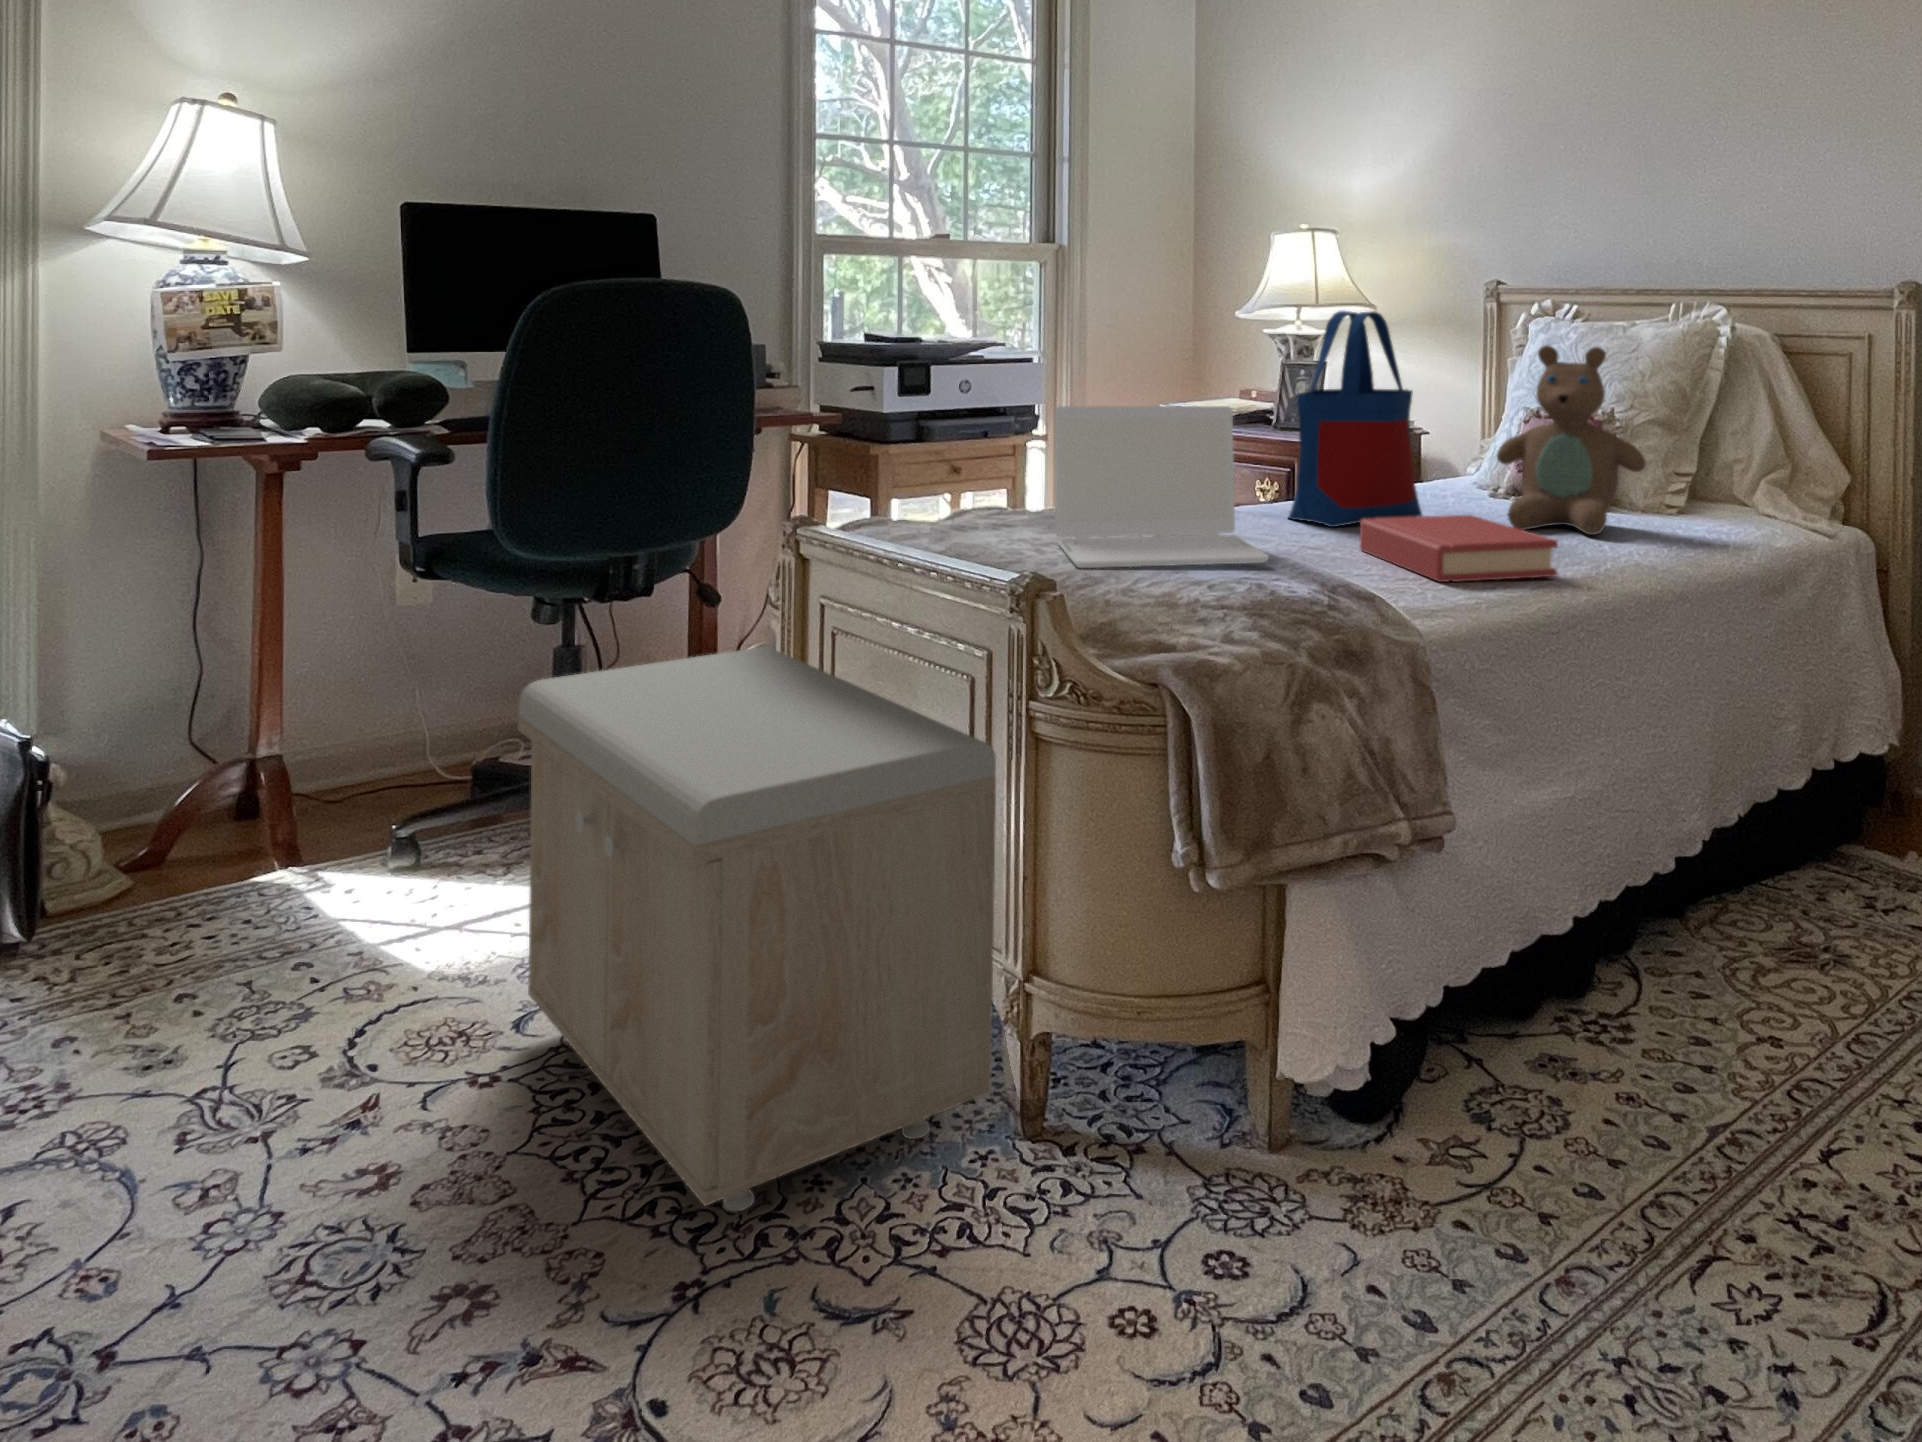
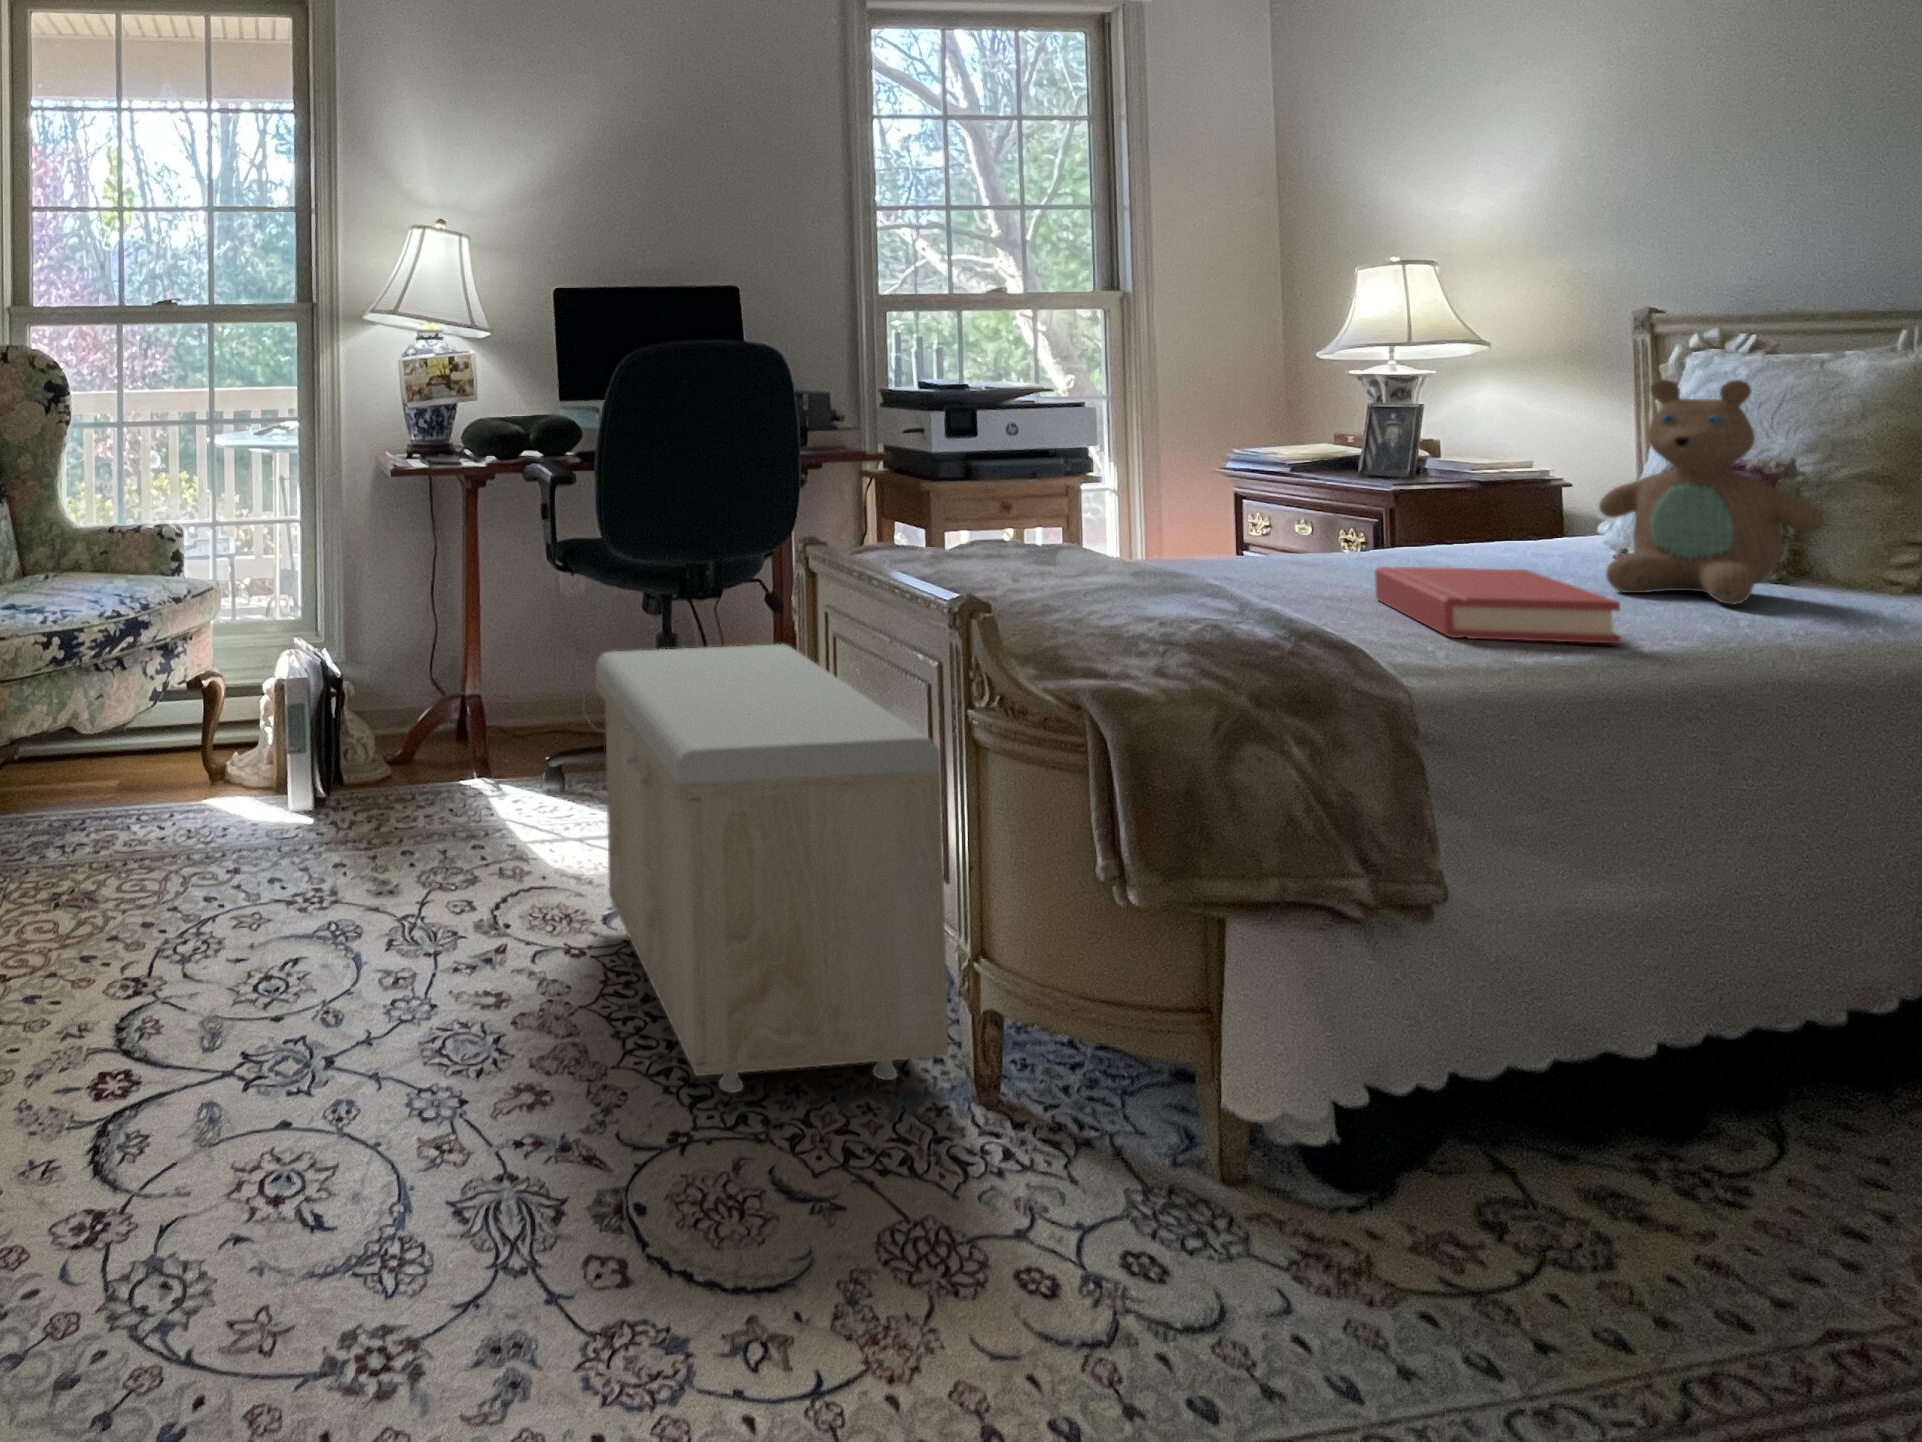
tote bag: present [1288,311,1422,527] -> none [1314,347,1491,576]
laptop: present [1054,406,1268,568] -> none [1032,445,1248,603]

